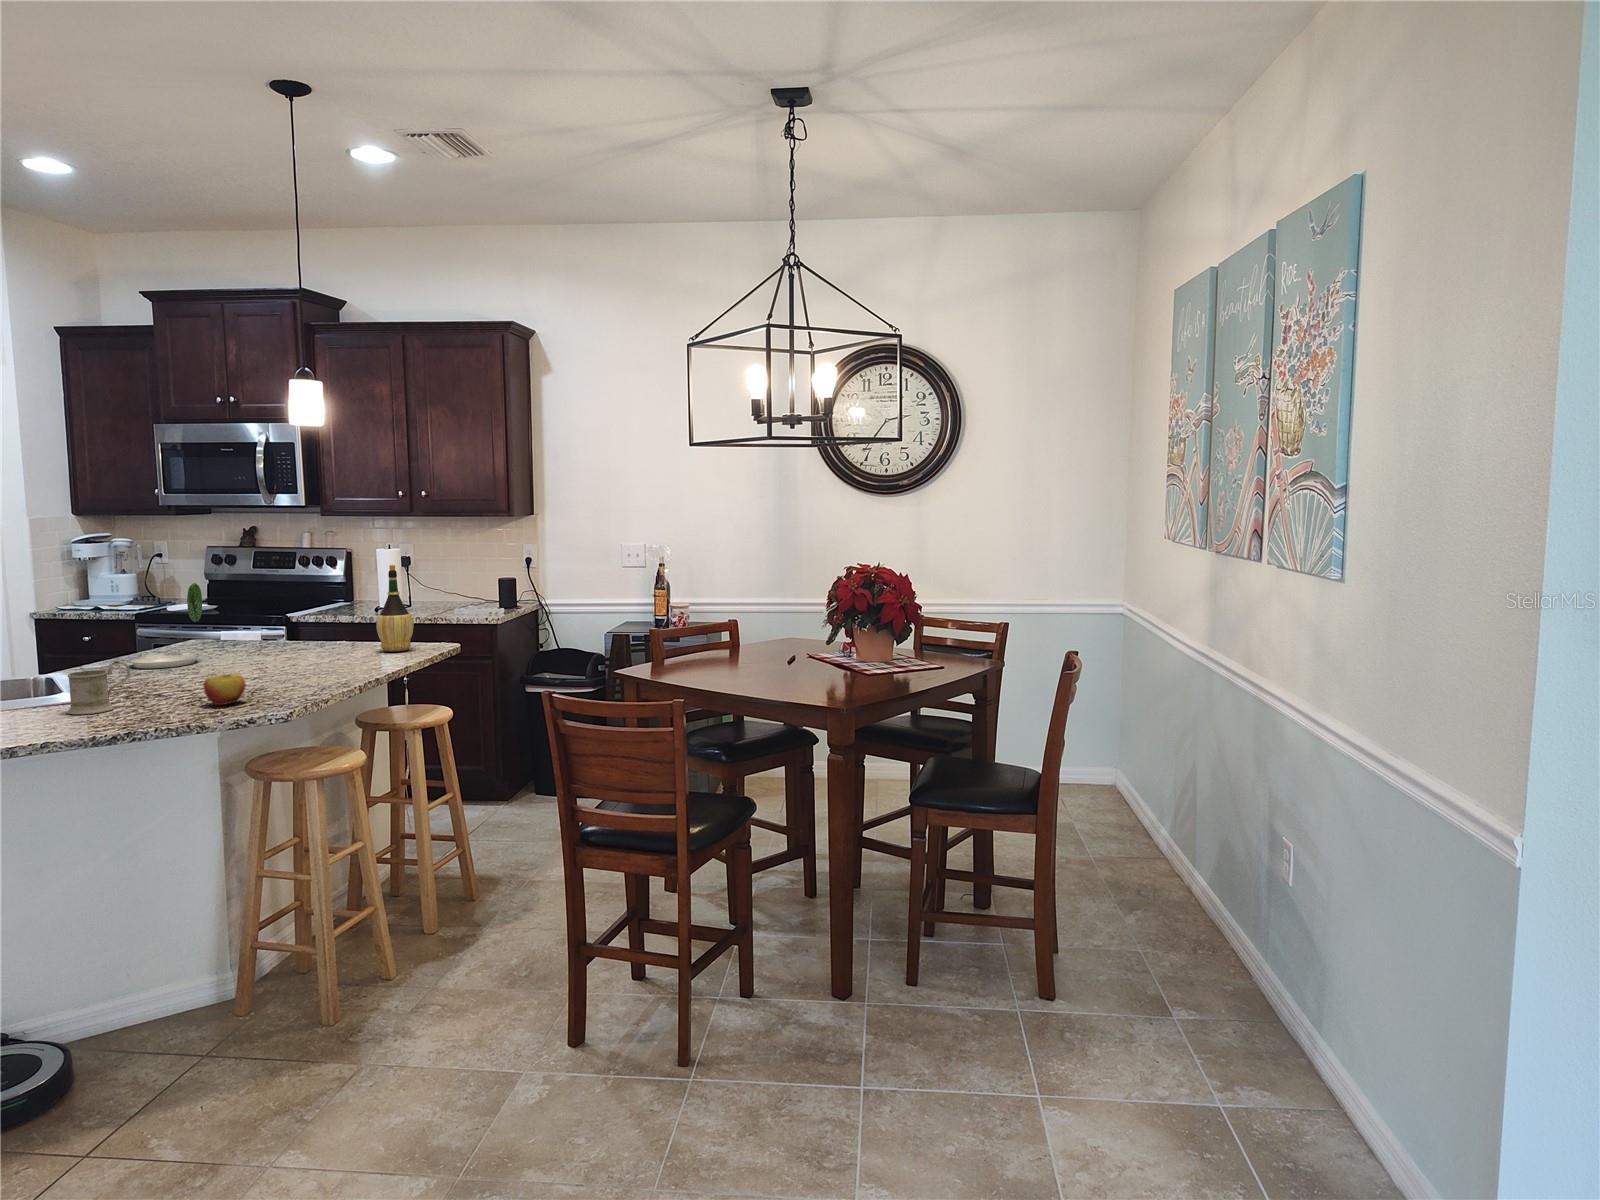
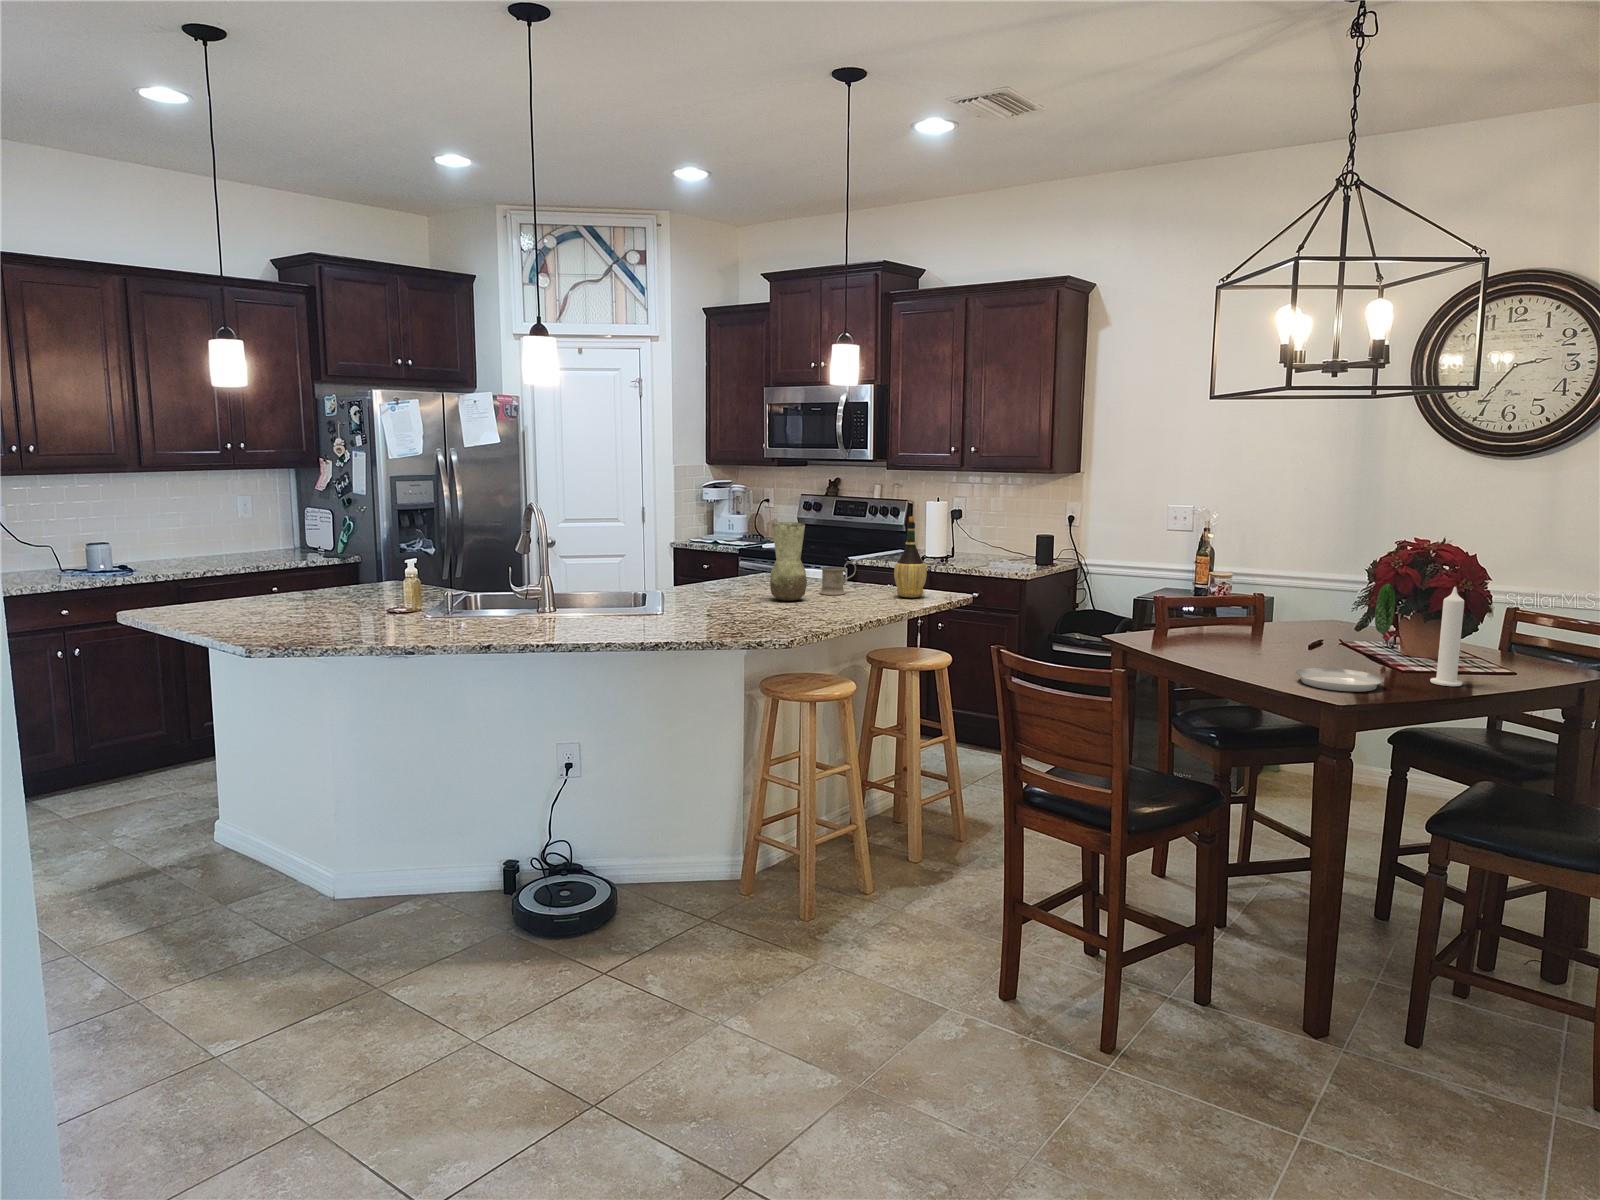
vase: none [226,578,275,668] -> present [770,522,807,601]
plate: present [127,583,202,668] -> present [1295,584,1395,692]
candle: none [893,600,916,681] -> present [1430,587,1464,686]
mug: present [67,660,130,714] -> present [820,561,856,595]
apple: present [203,674,246,705] -> none [731,602,762,629]

